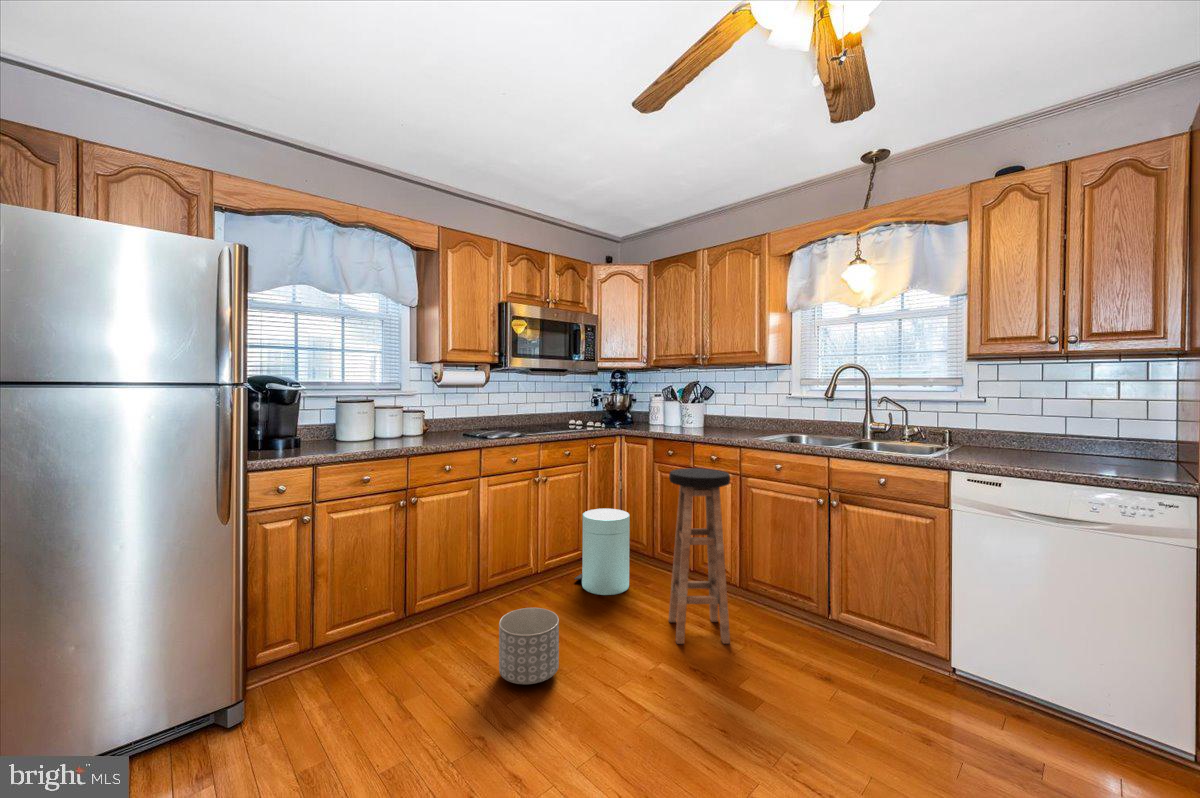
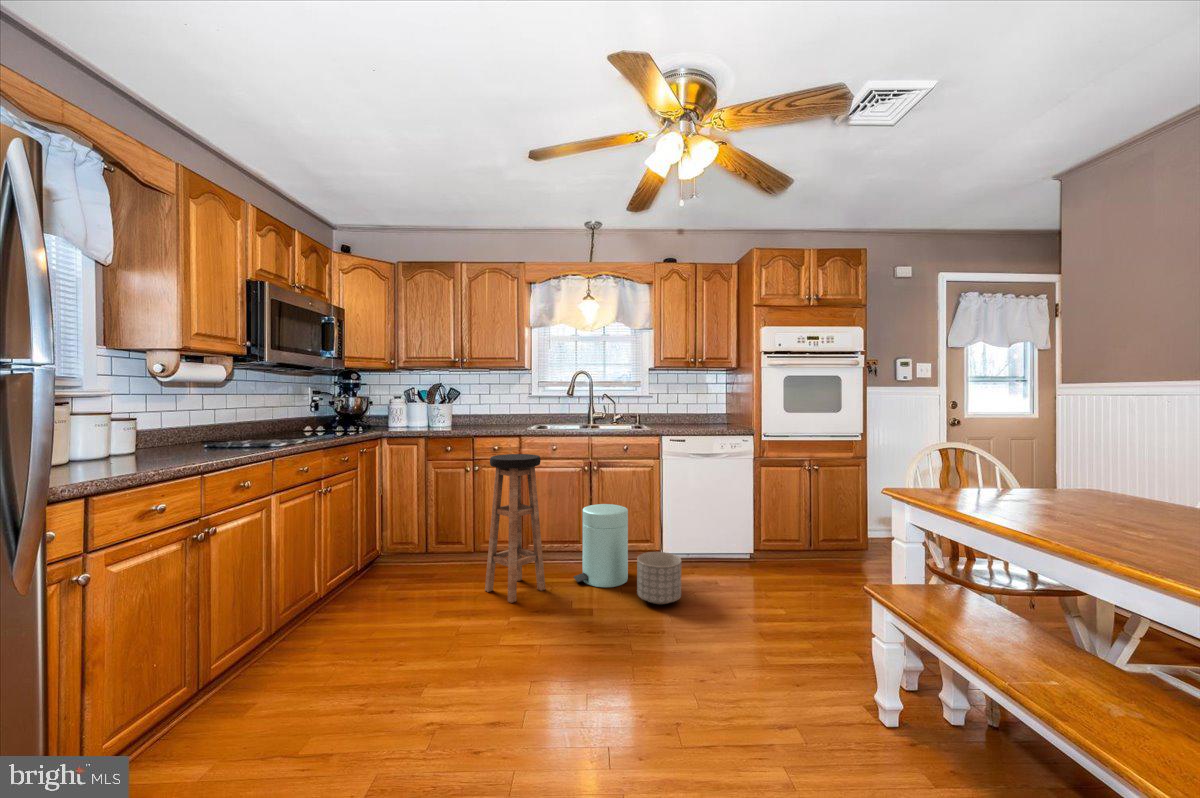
trash can: present [574,509,630,595] -> present [574,504,628,587]
planter: present [499,608,559,684] -> present [637,552,681,605]

